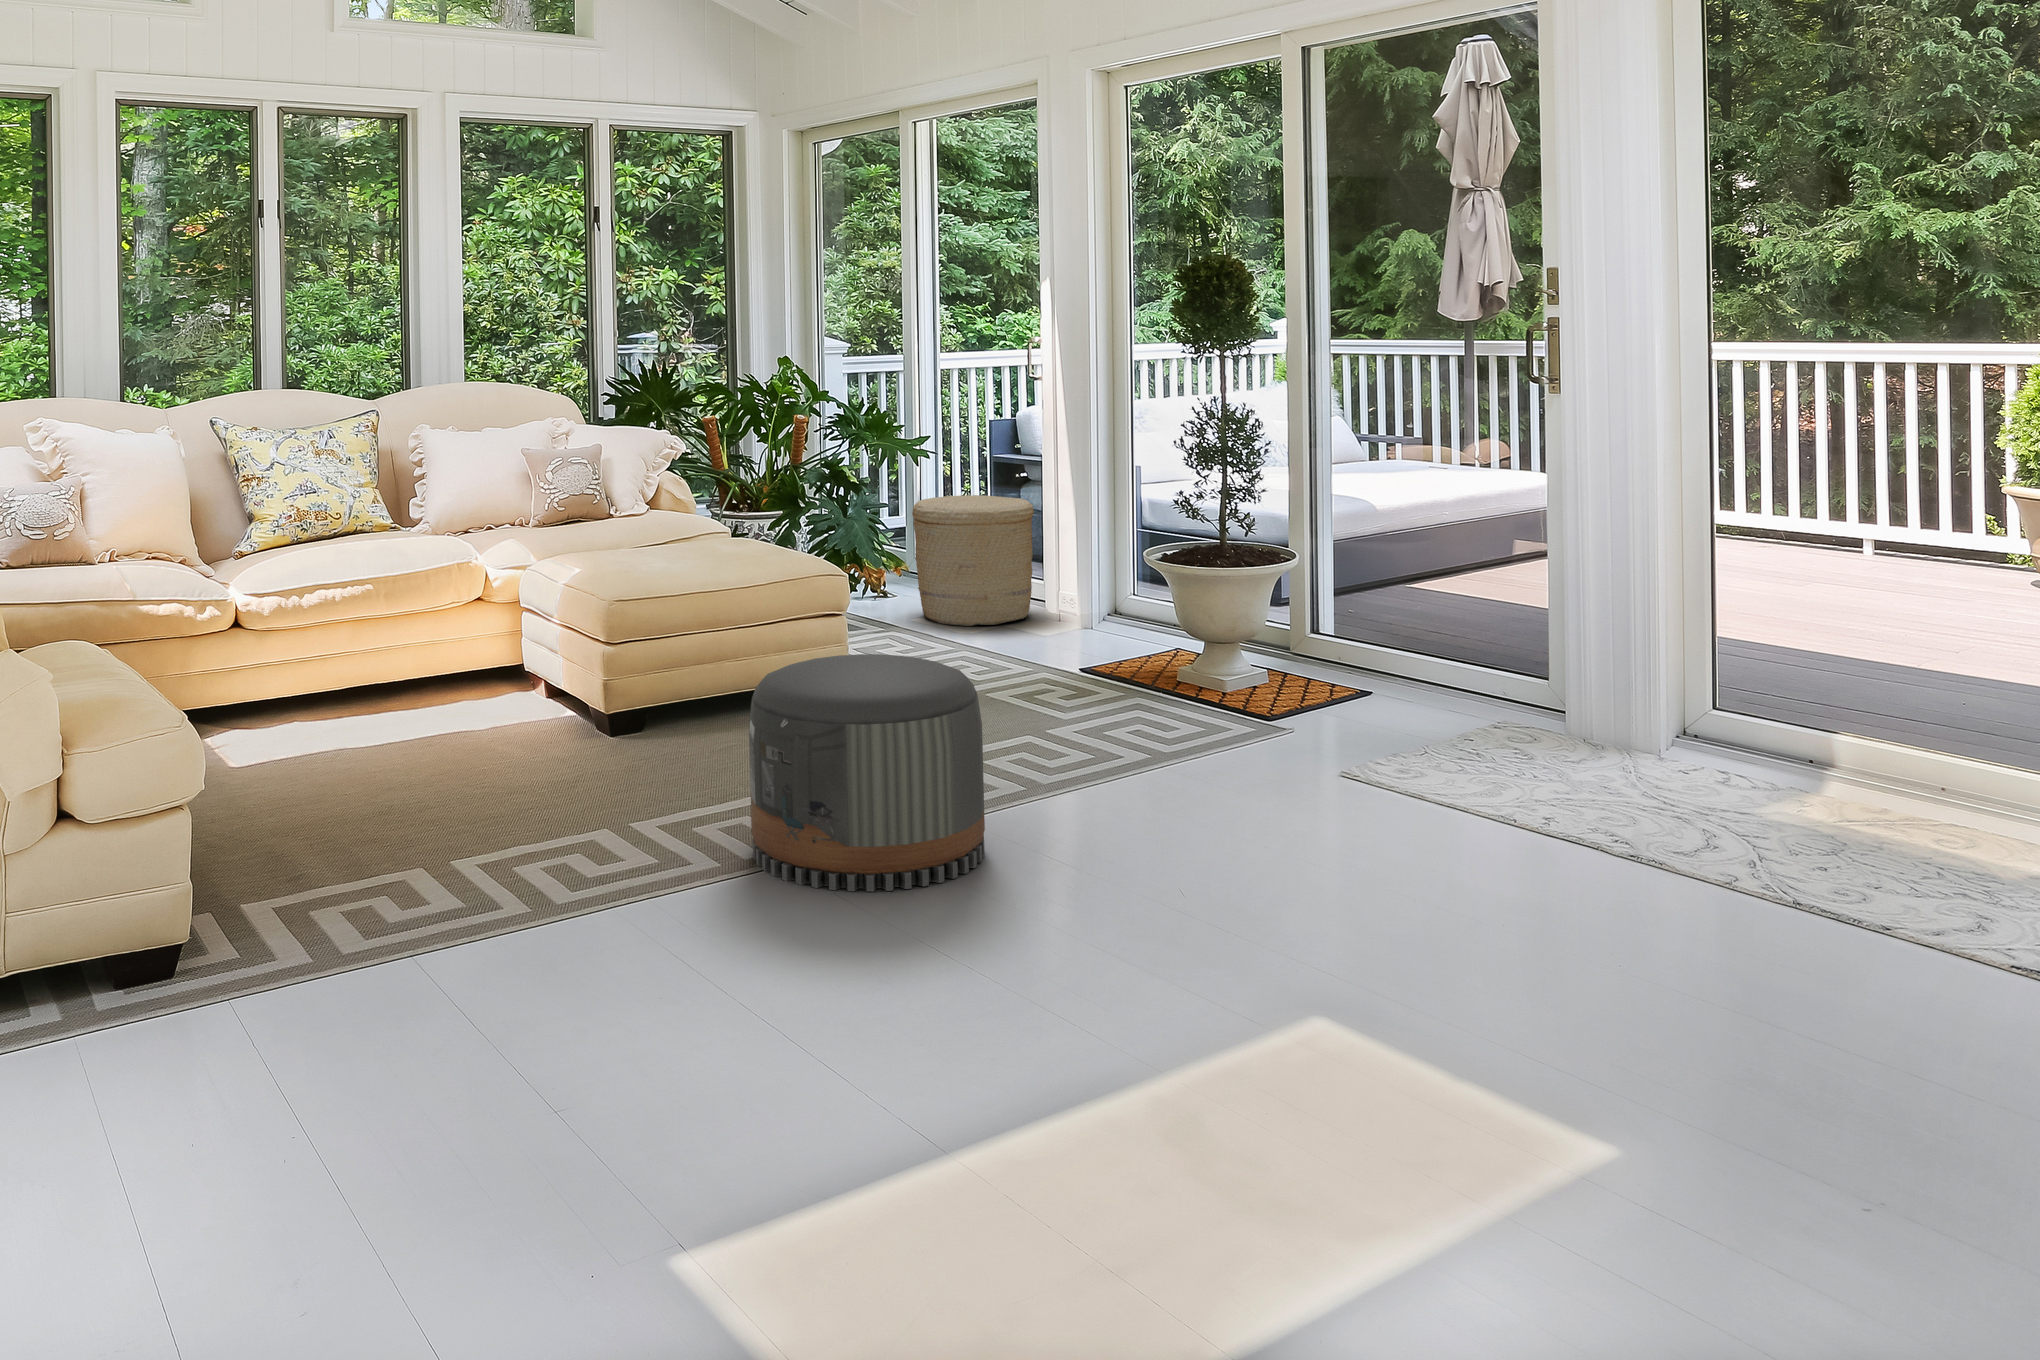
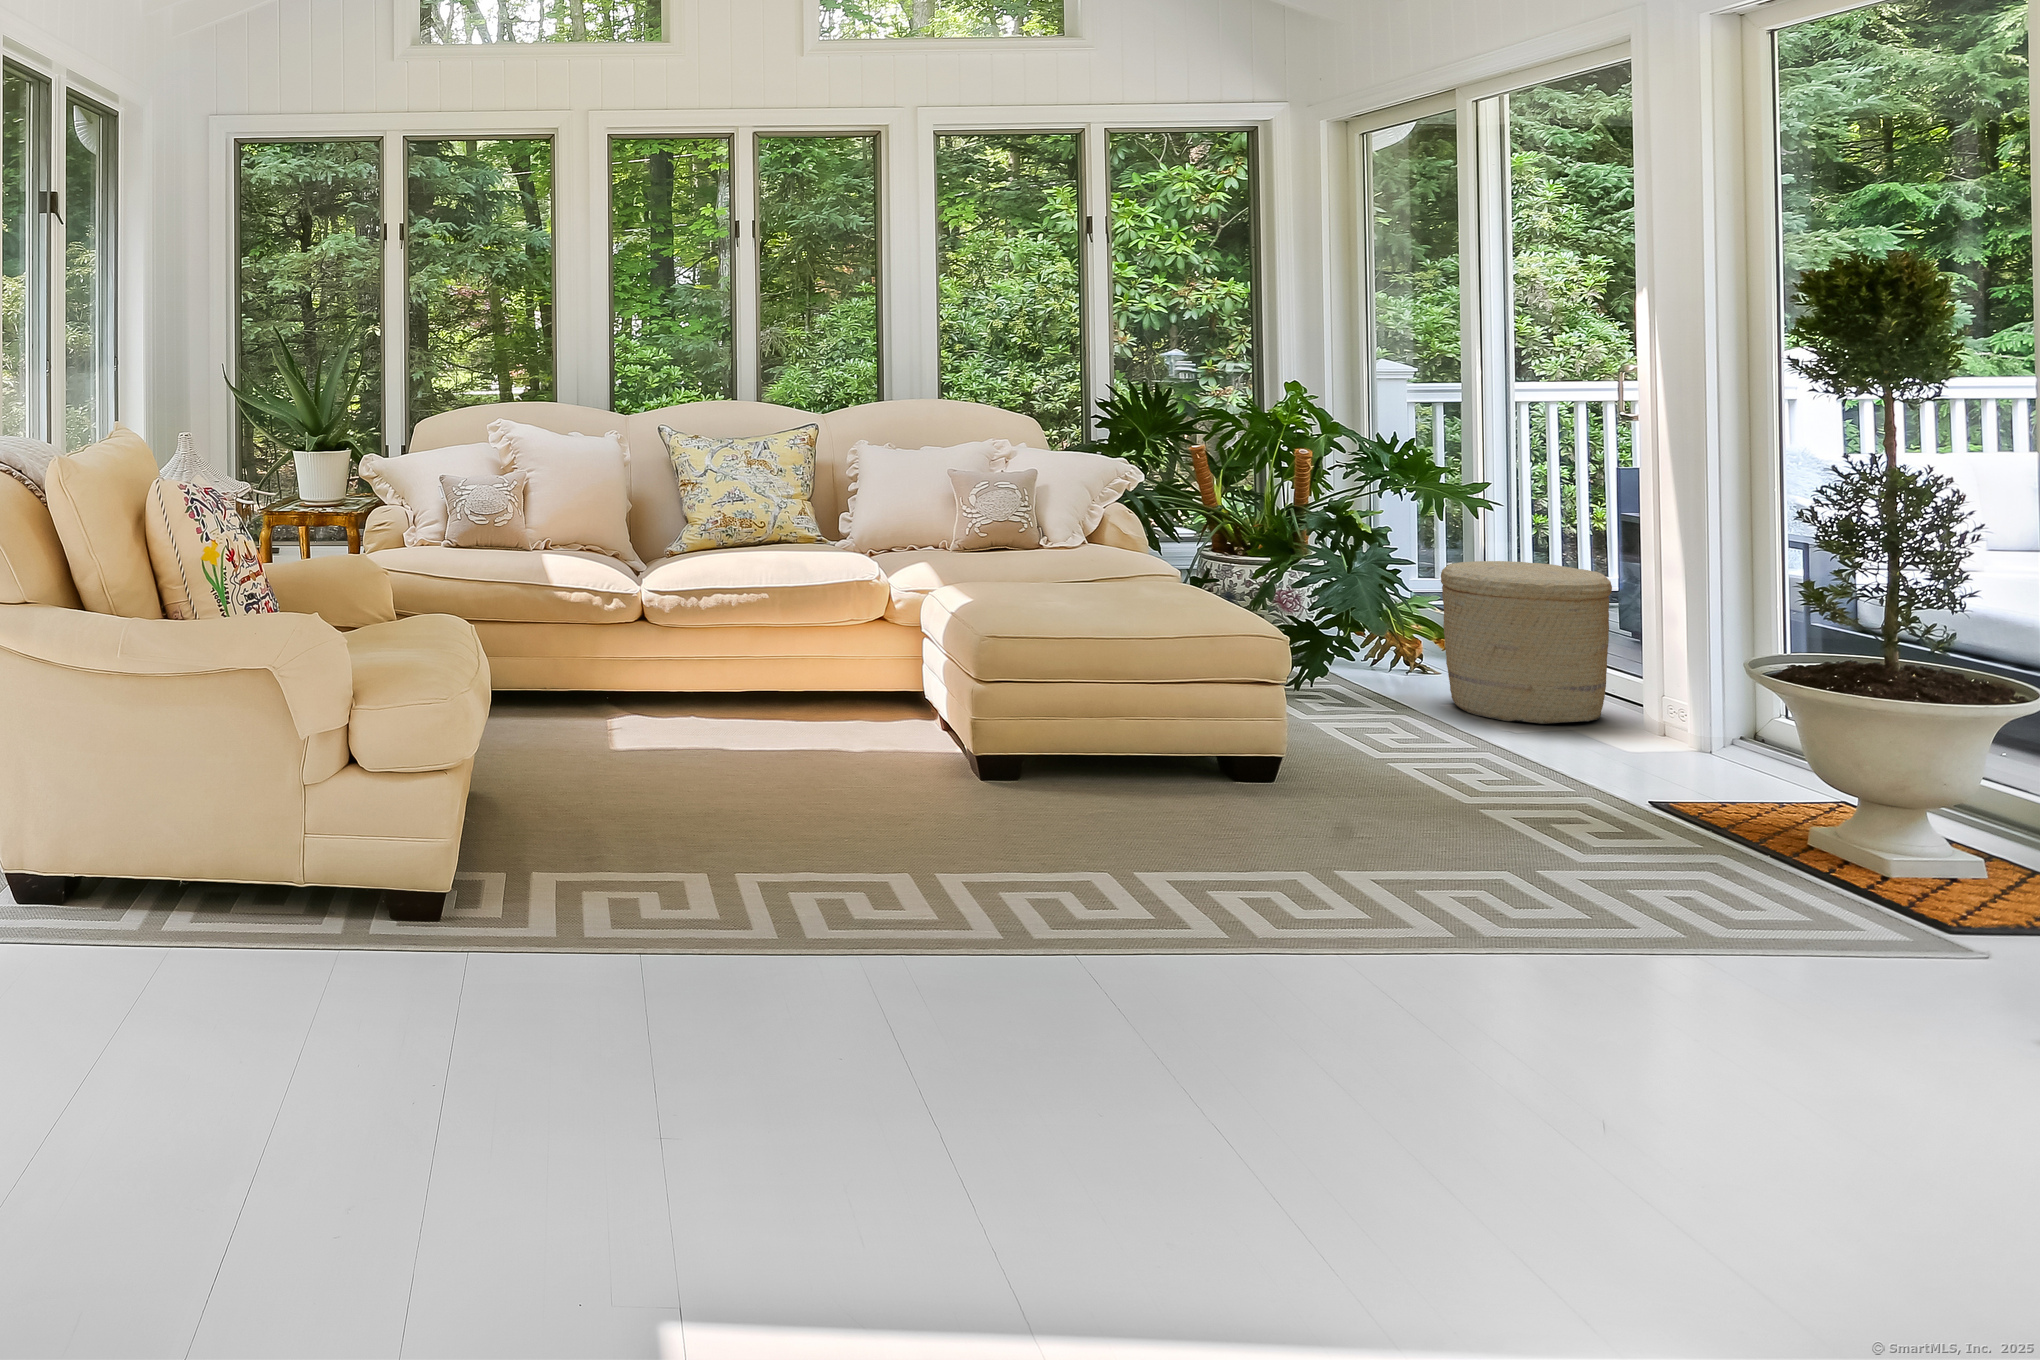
pouf: present [749,654,985,891] -> none [1044,722,1325,996]

